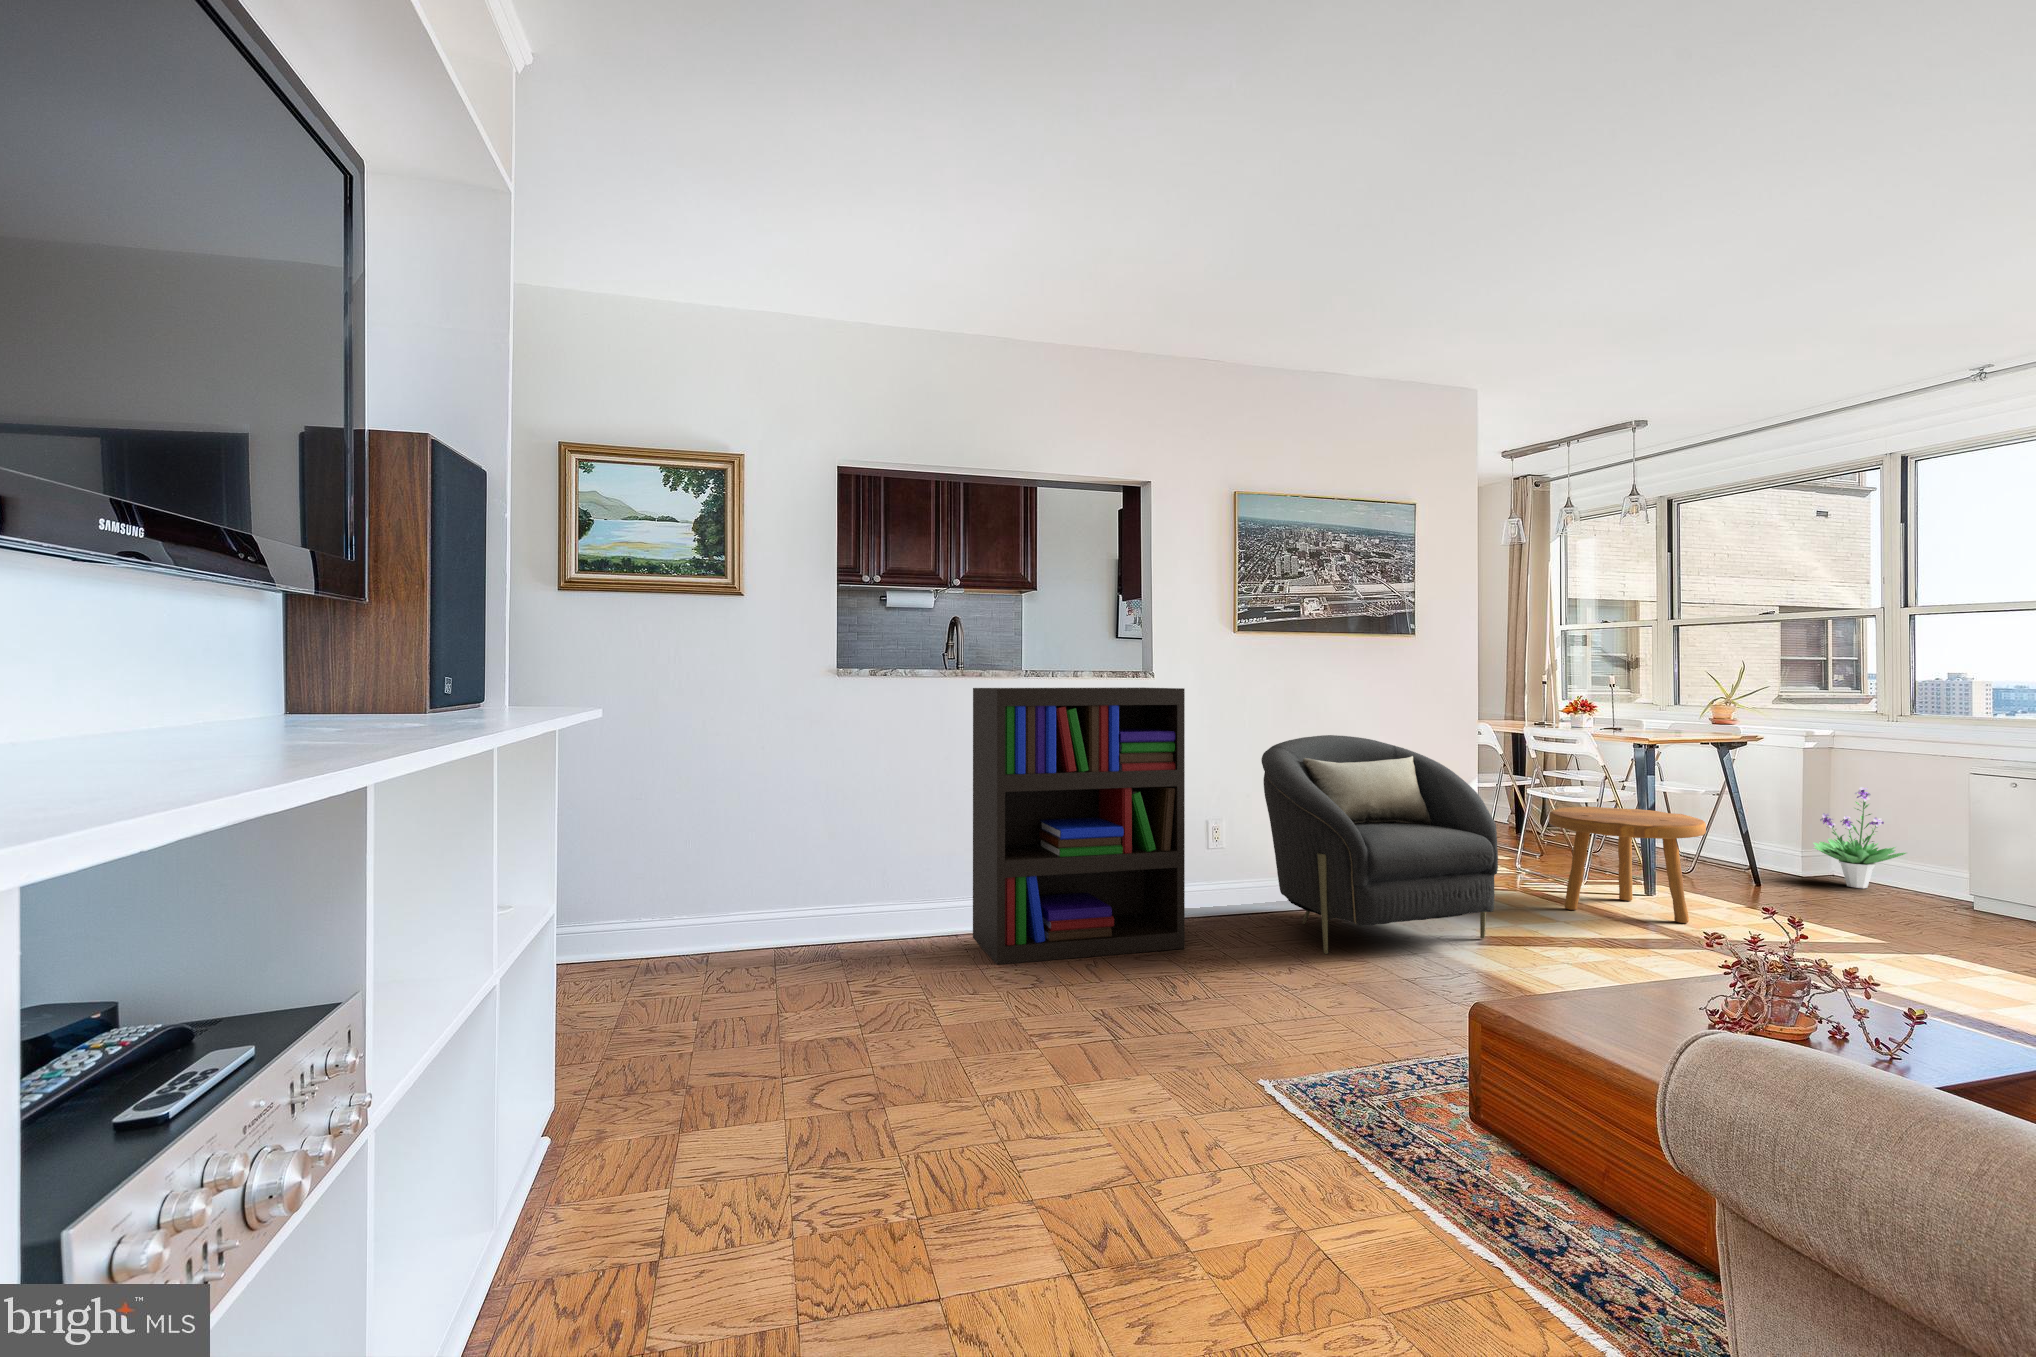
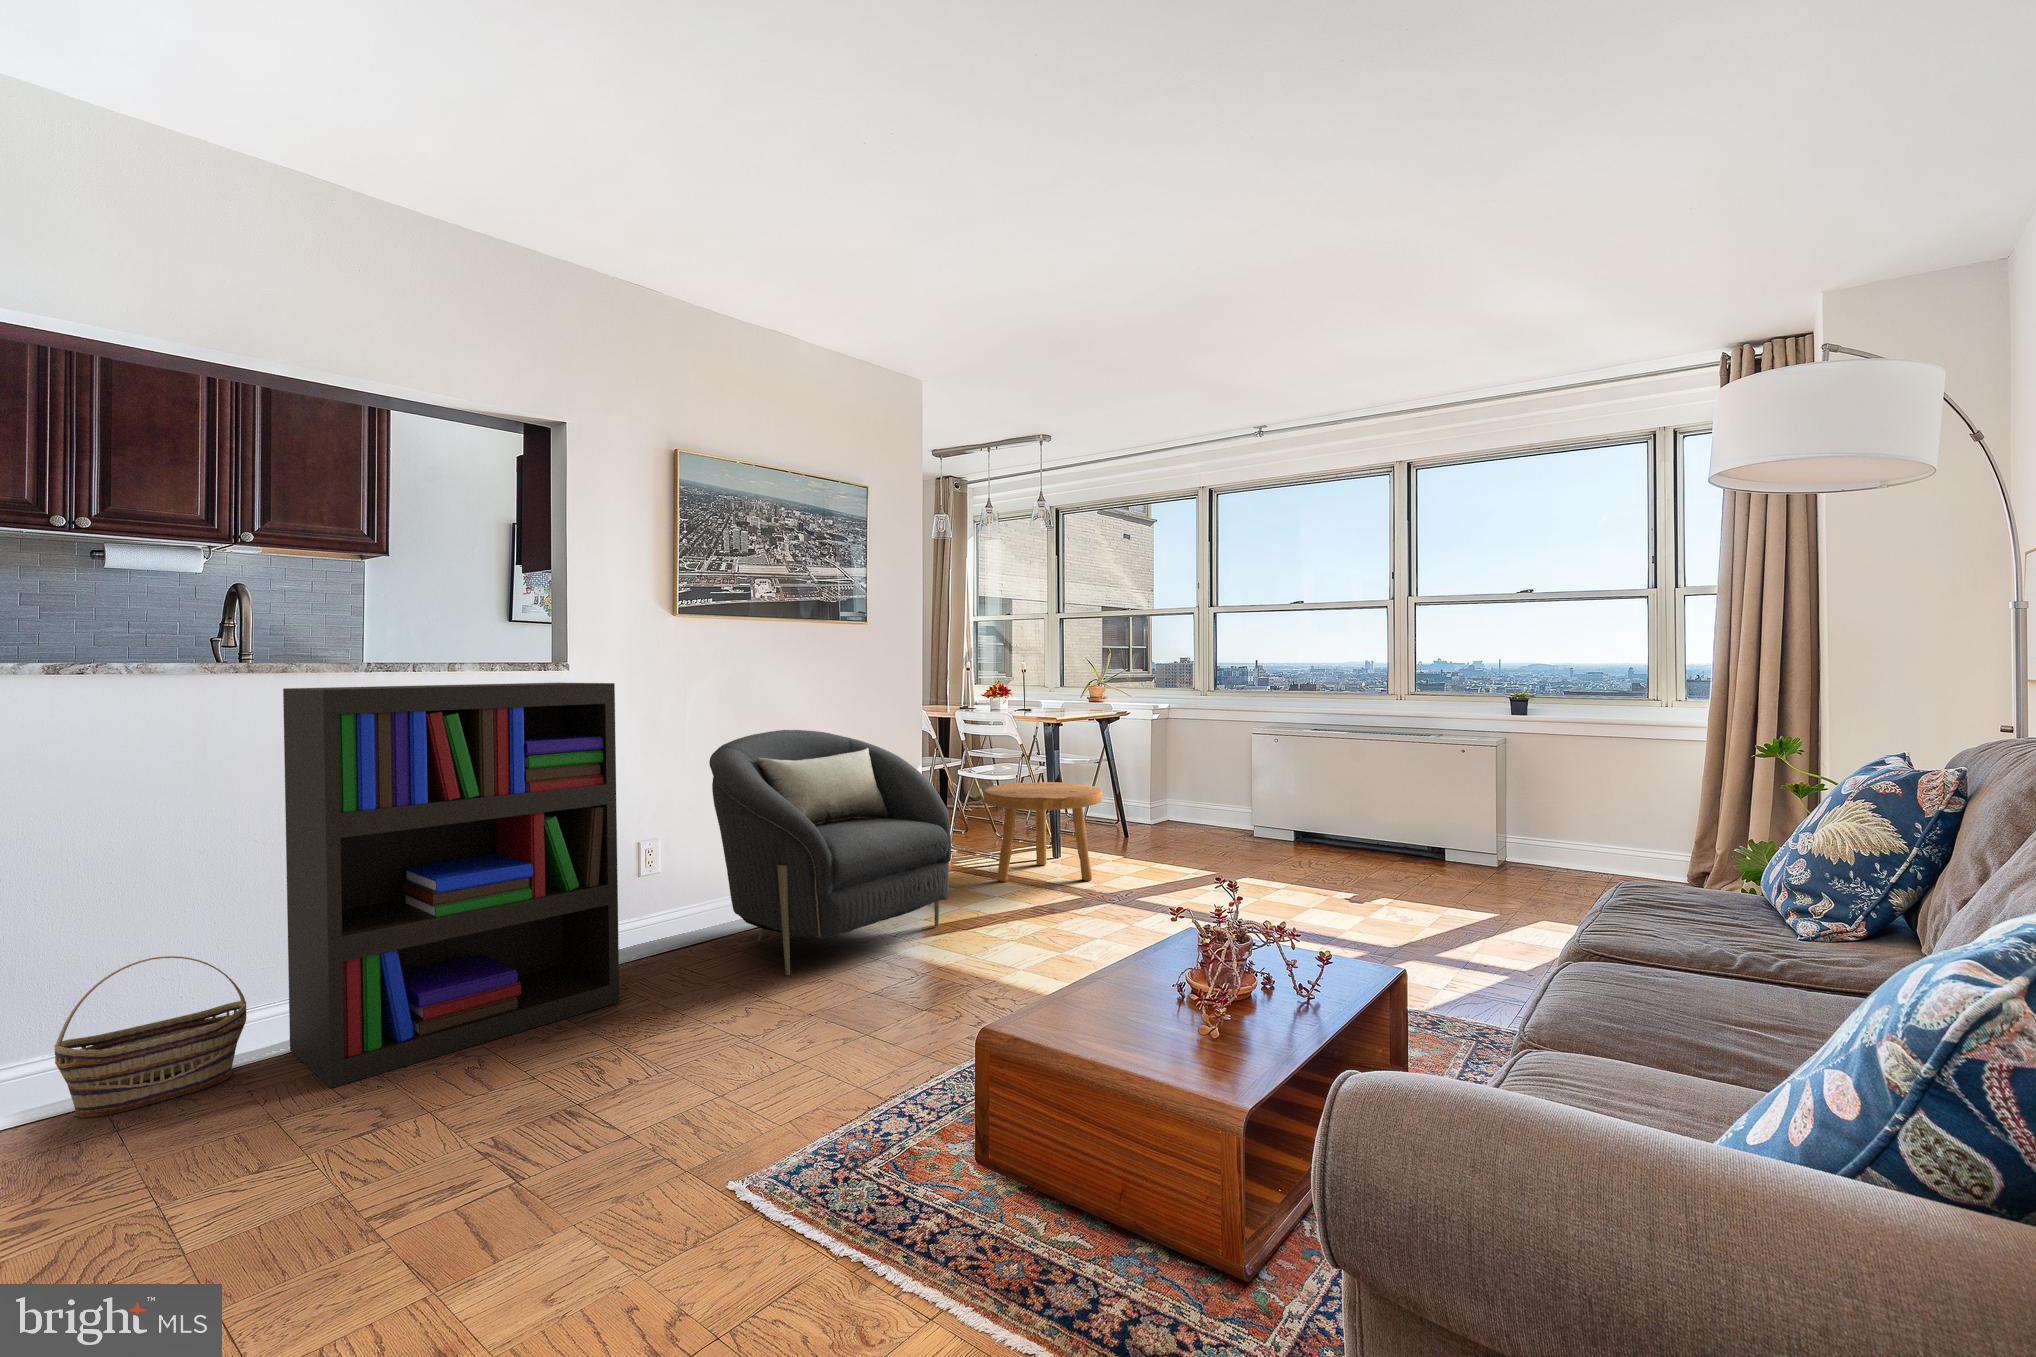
potted plant: present [1813,787,1906,888] -> none [1160,749,1217,830]
basket: none [861,859,951,953] -> present [55,956,246,1118]

